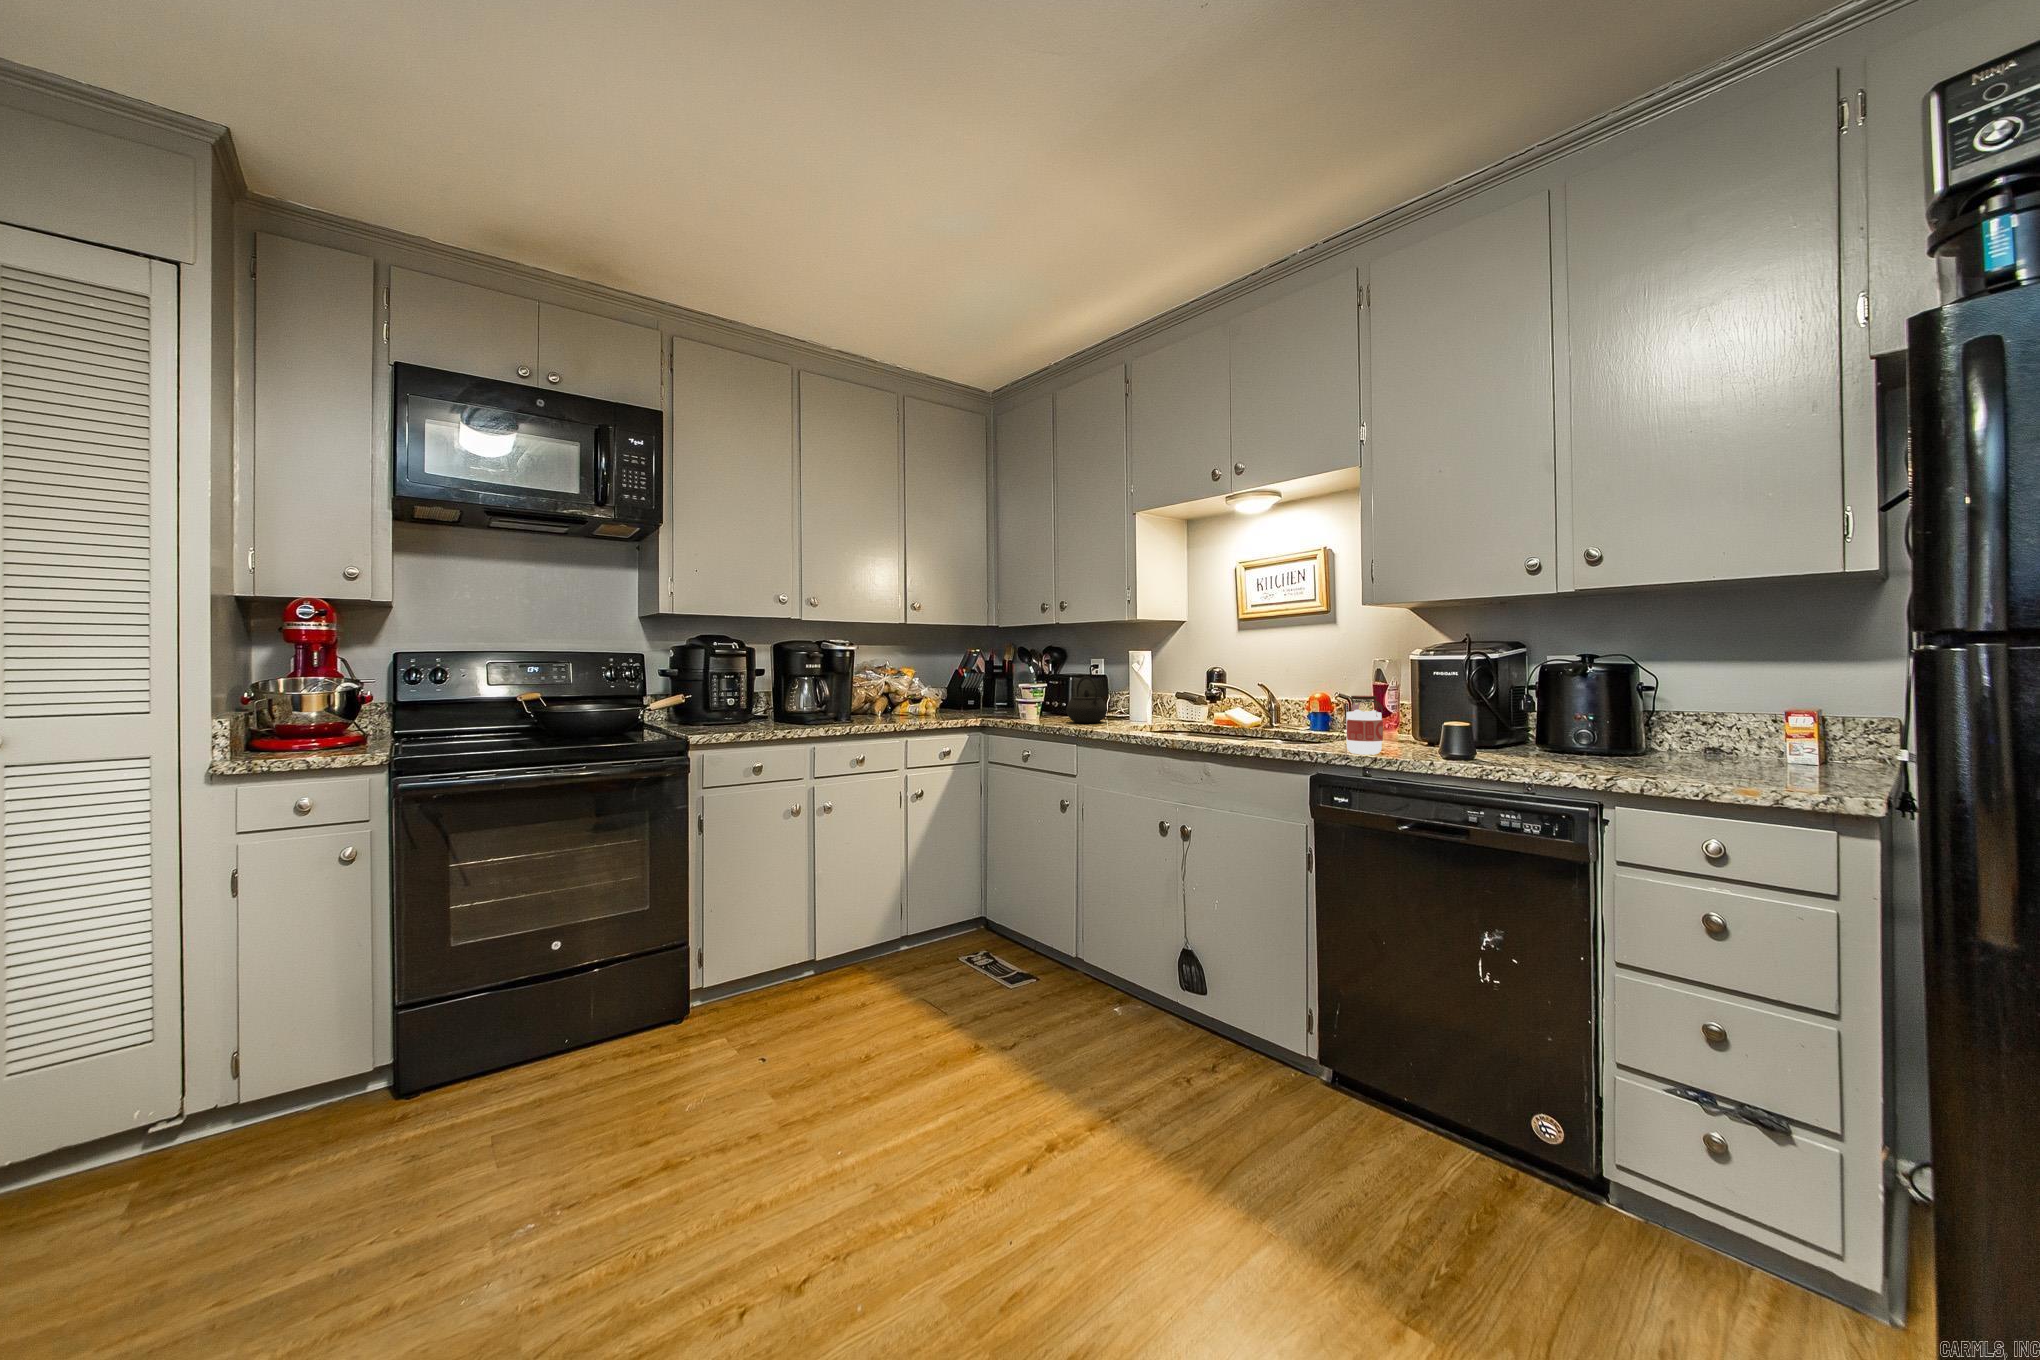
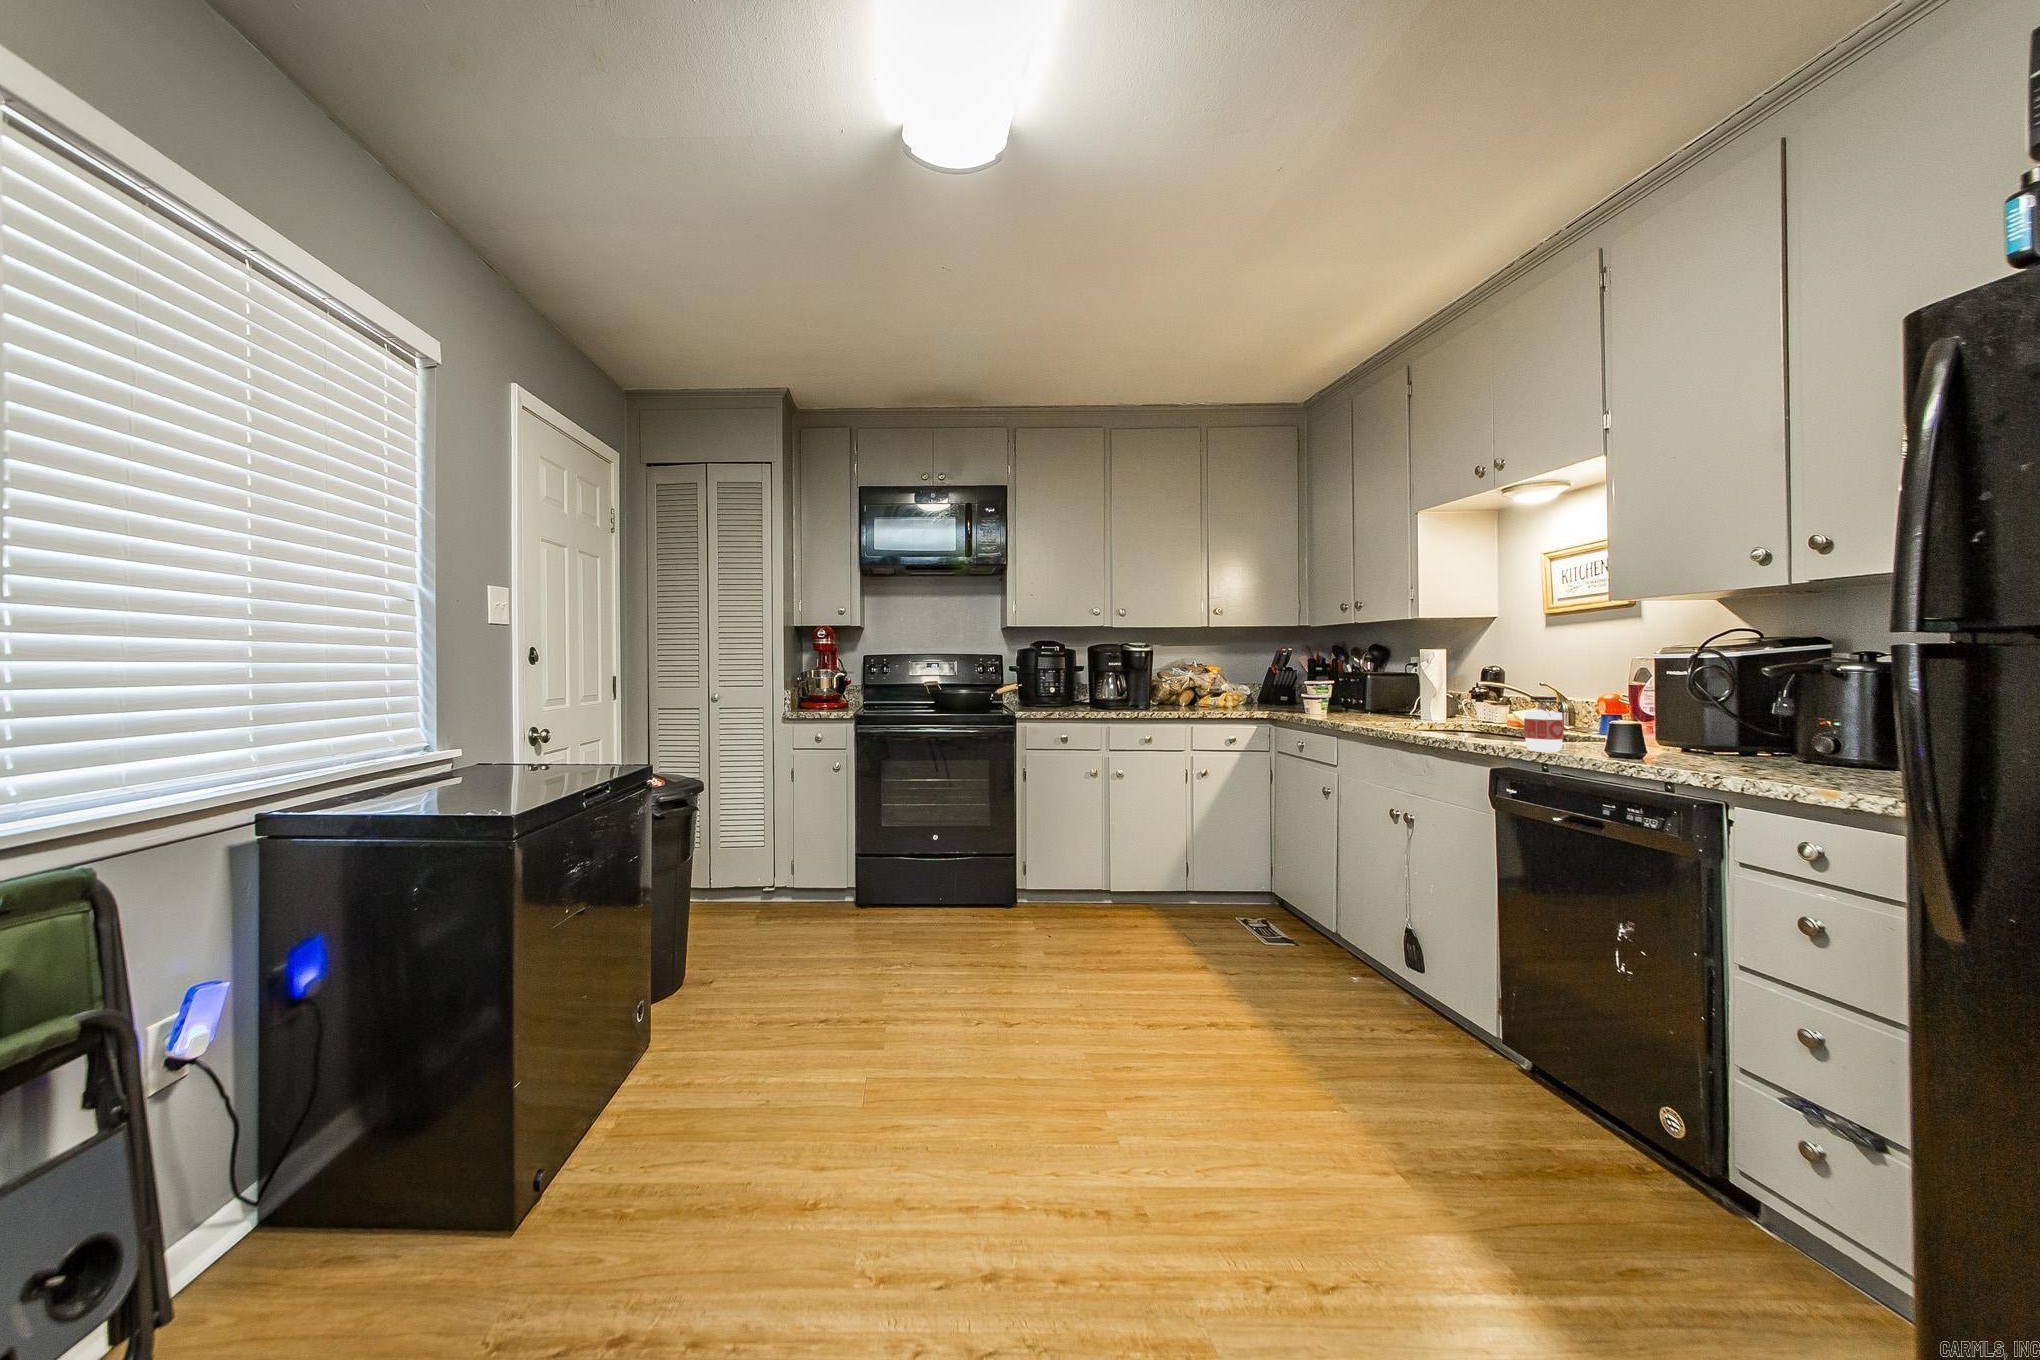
kettle: present [1066,676,1107,723] -> none [1341,677,1383,720]

